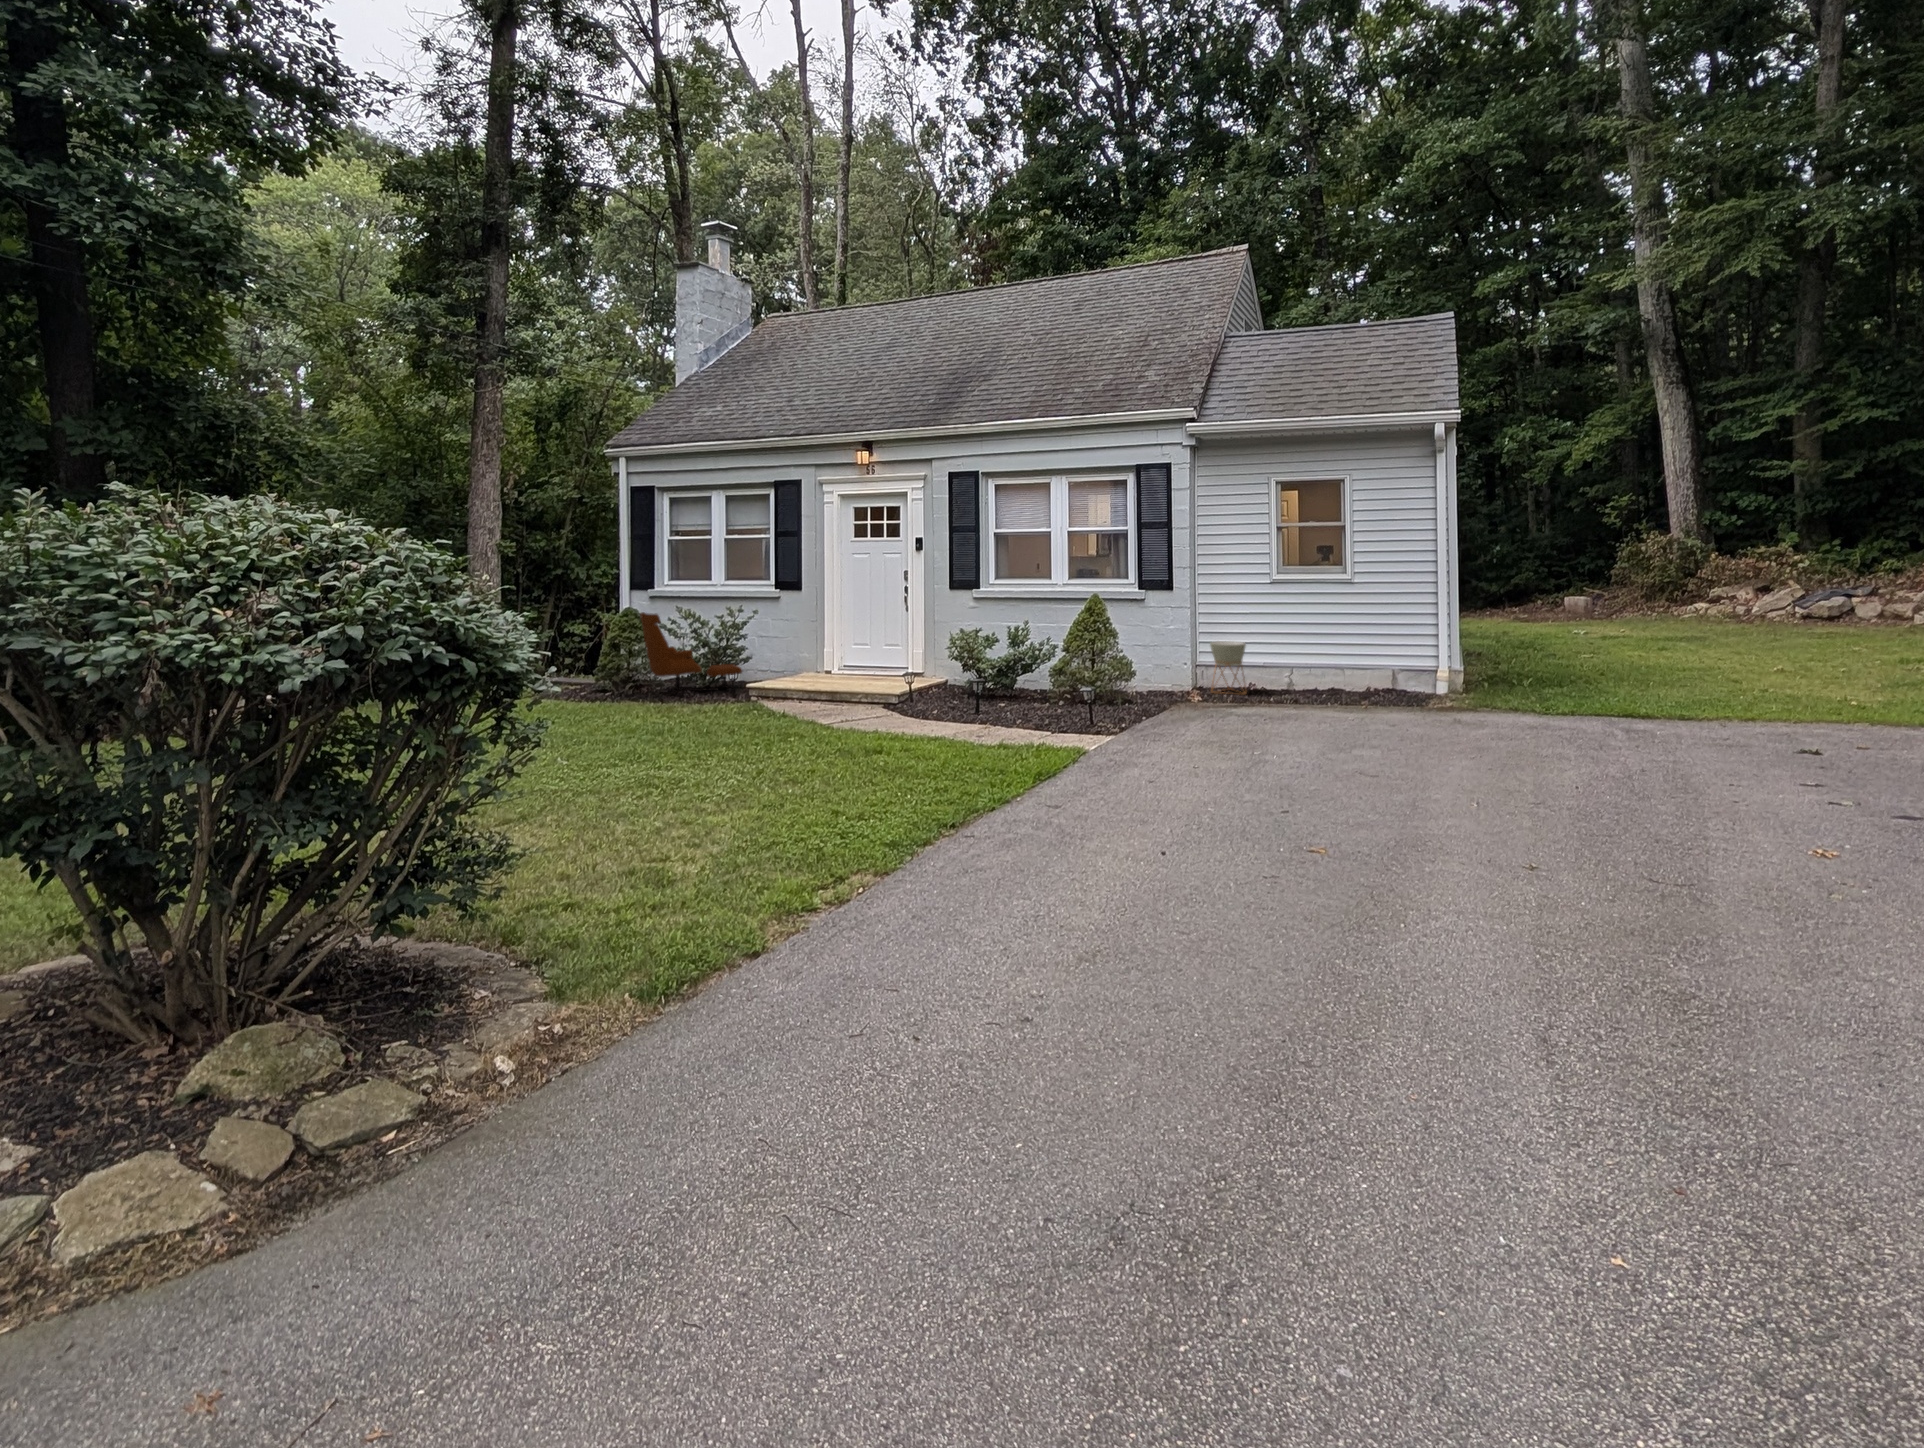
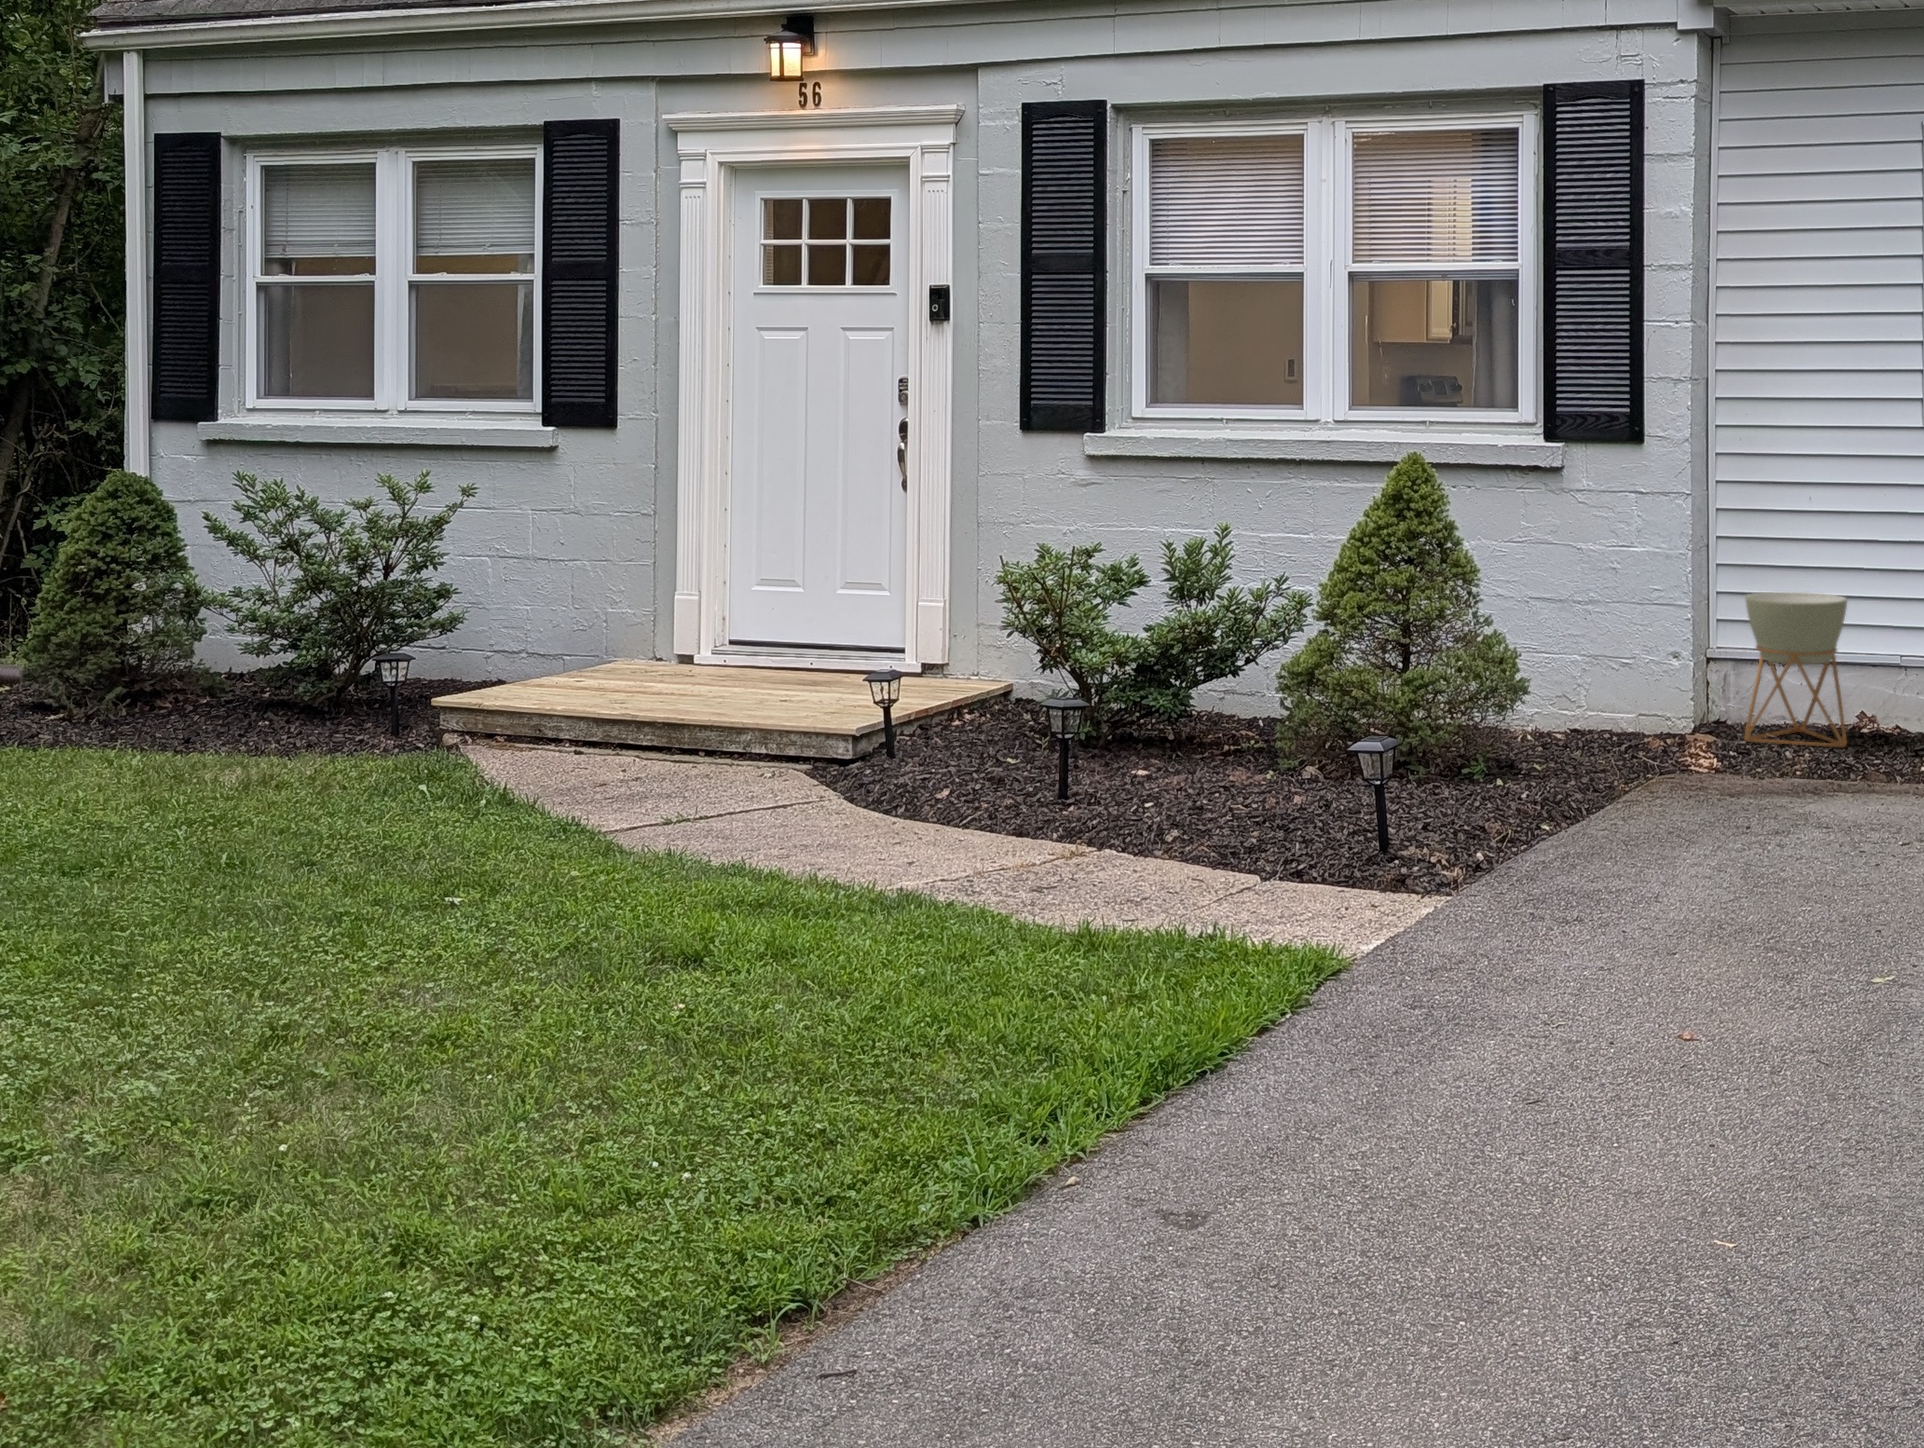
lounge chair: present [640,612,742,695] -> none [105,482,418,732]

